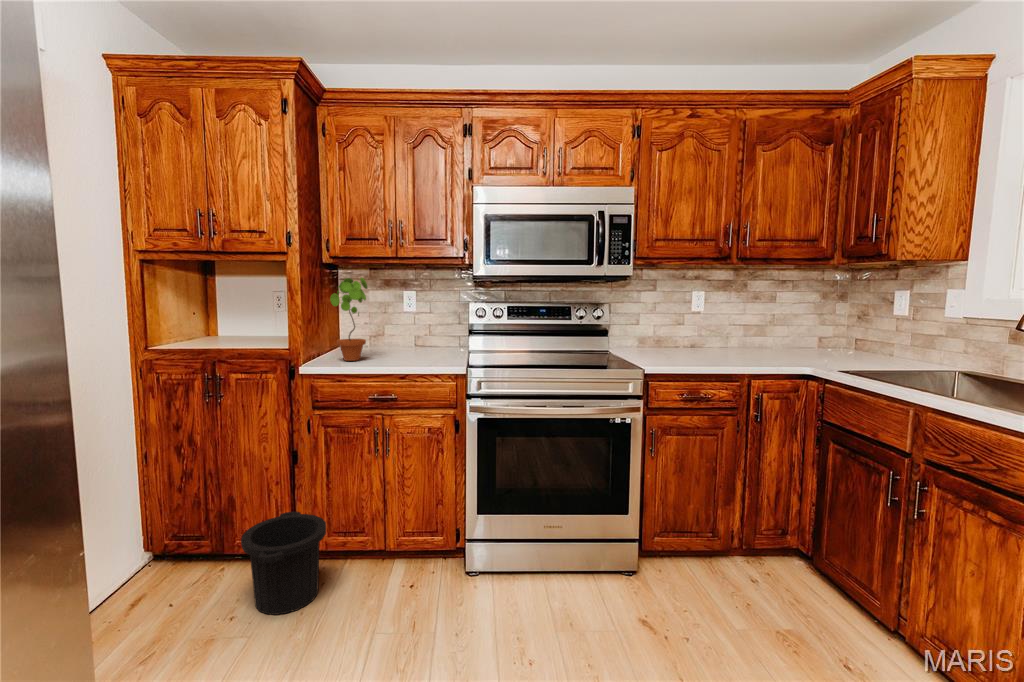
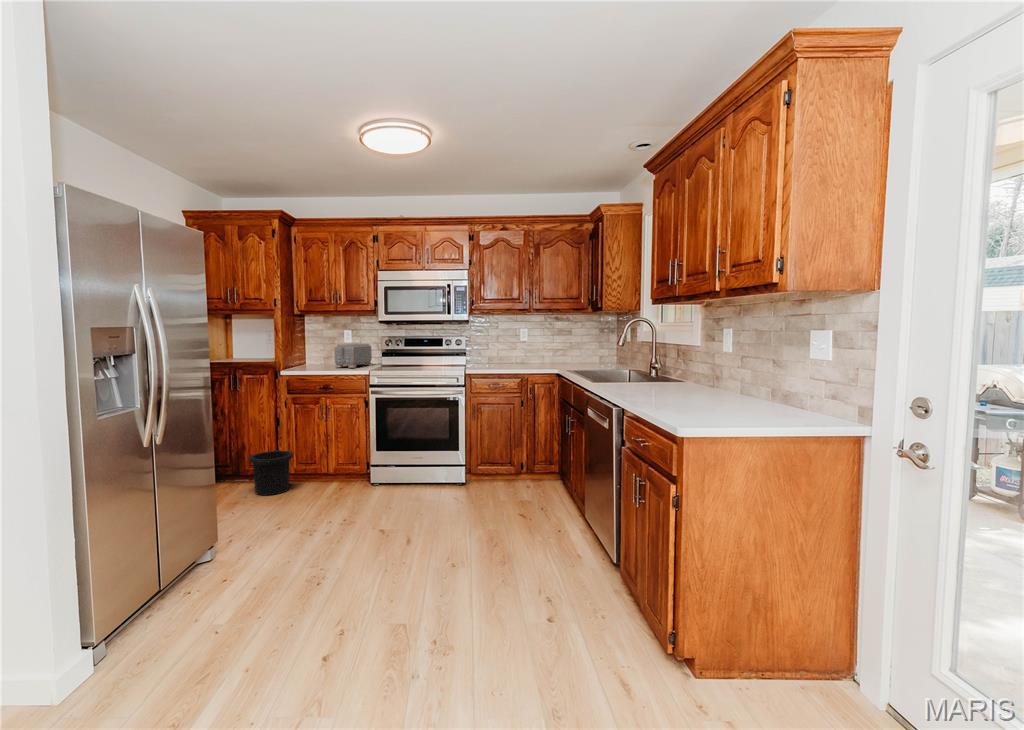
potted plant: present [330,278,367,361] -> none [298,323,319,369]
toaster: none [393,314,452,358] -> present [334,344,372,368]

